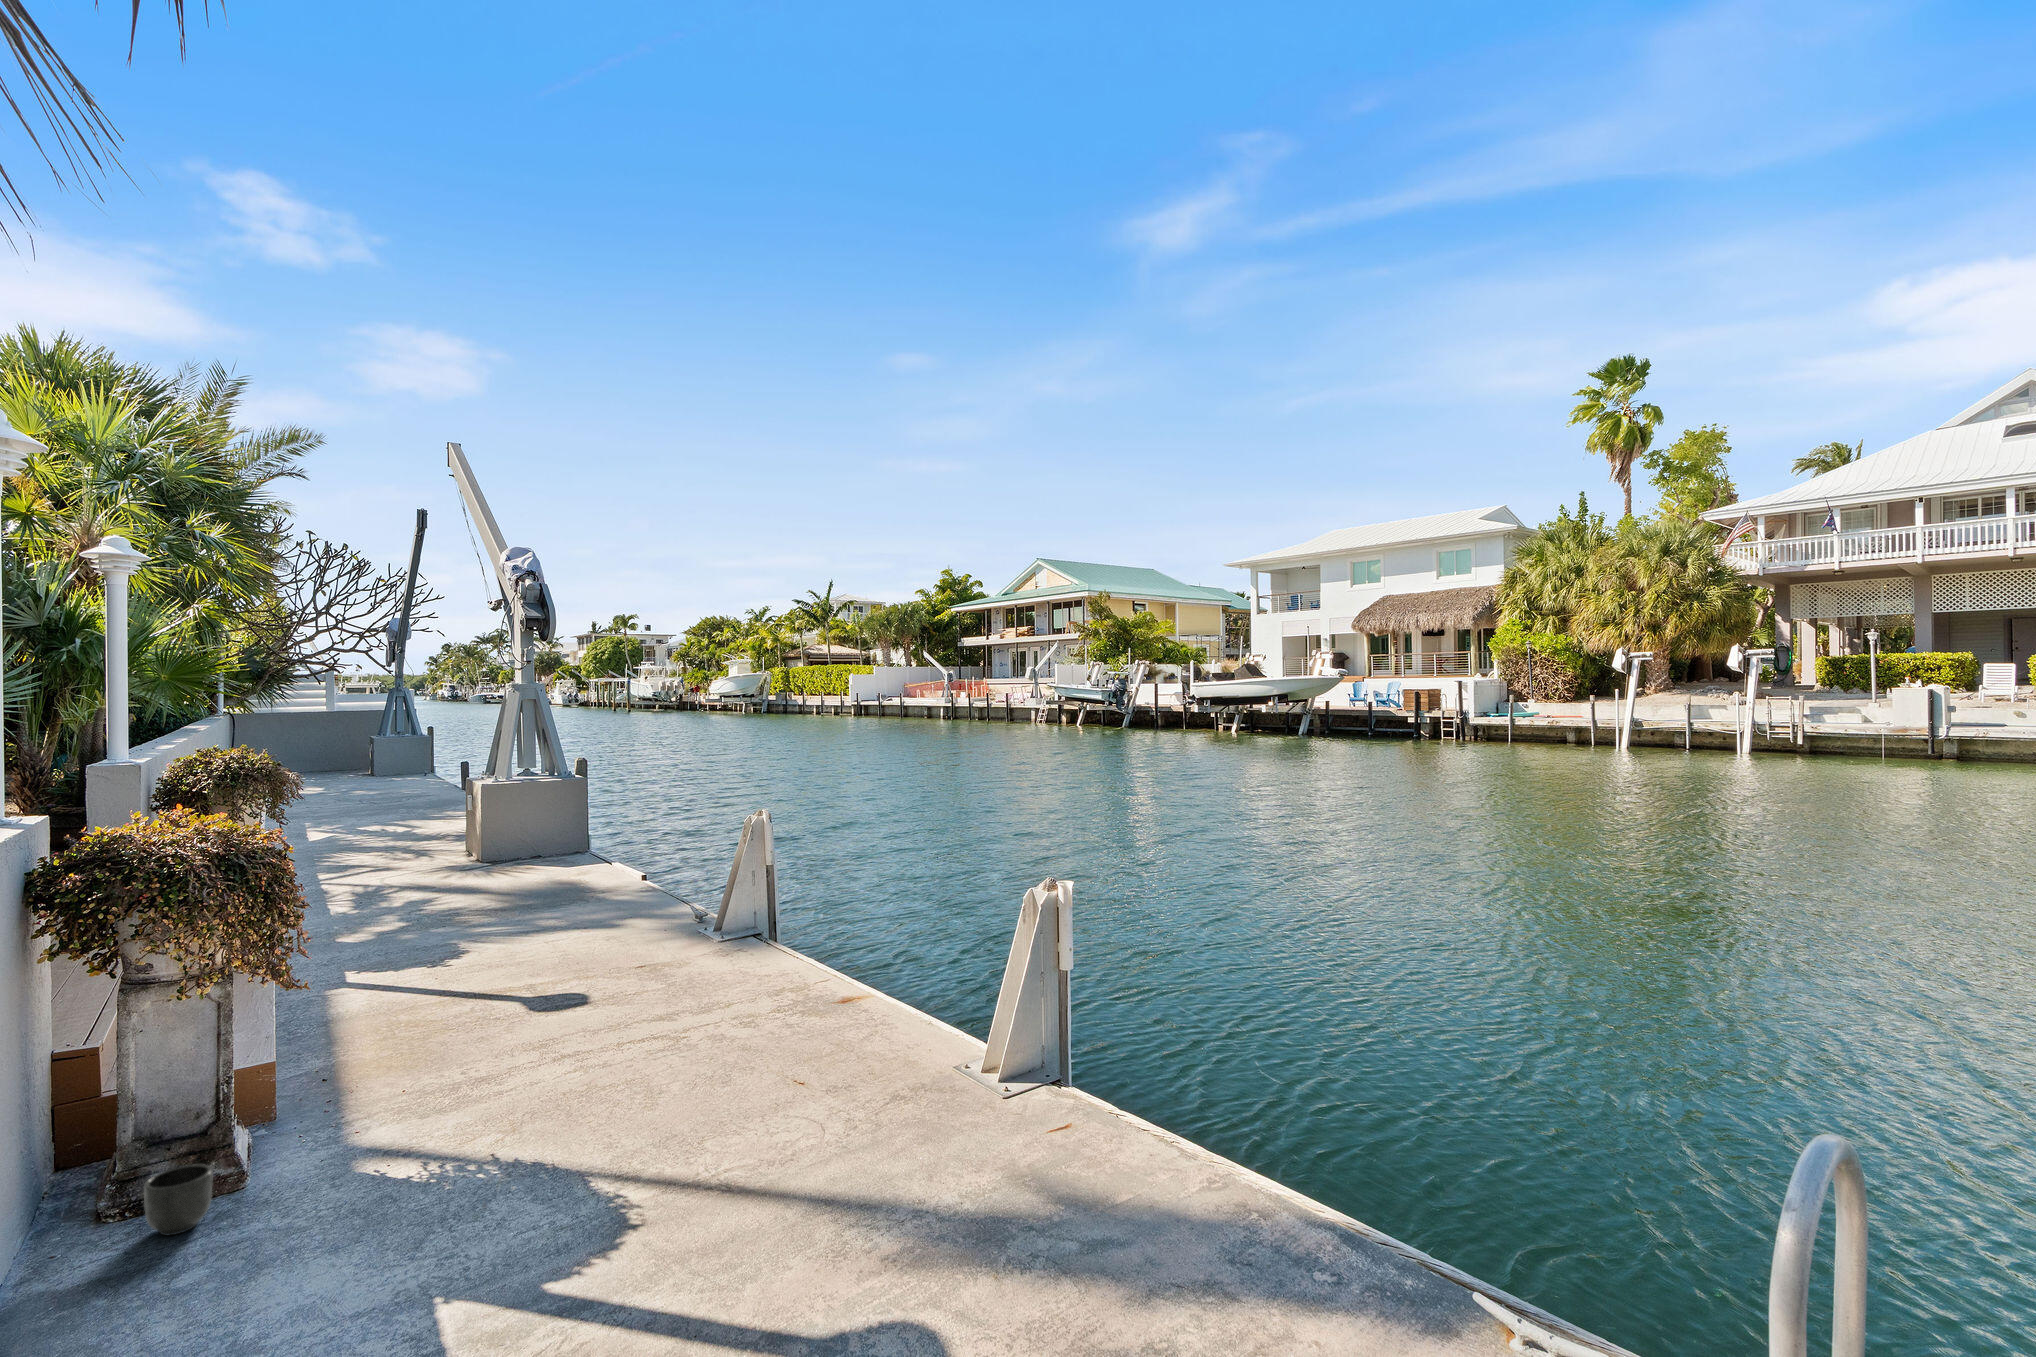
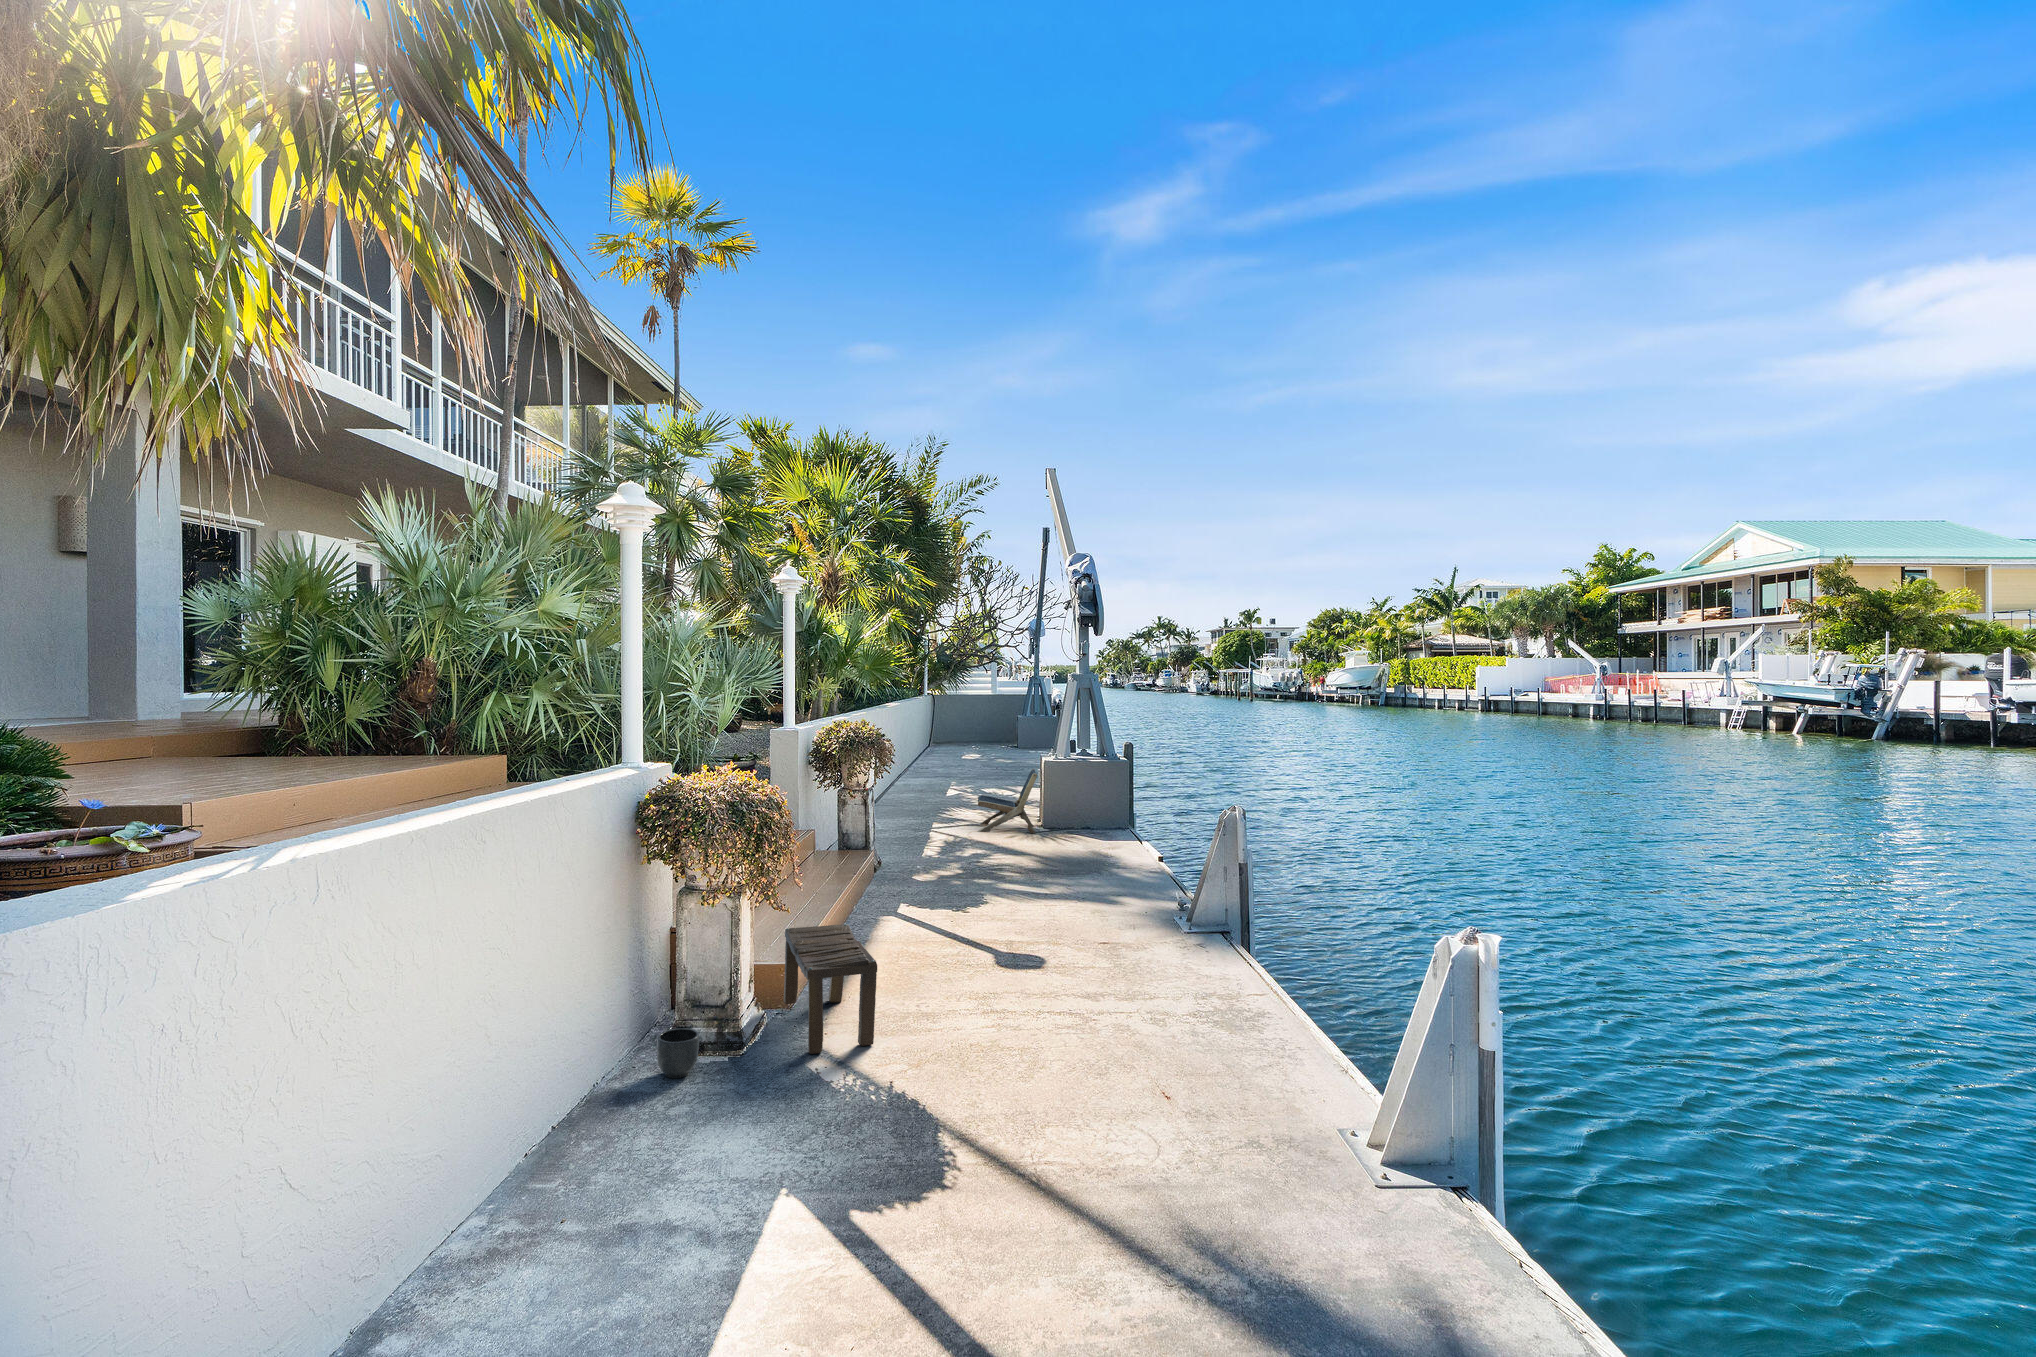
lounge chair: none [387,793,474,876] -> present [978,769,1037,833]
bench: none [273,995,444,1154] -> present [784,924,877,1054]

